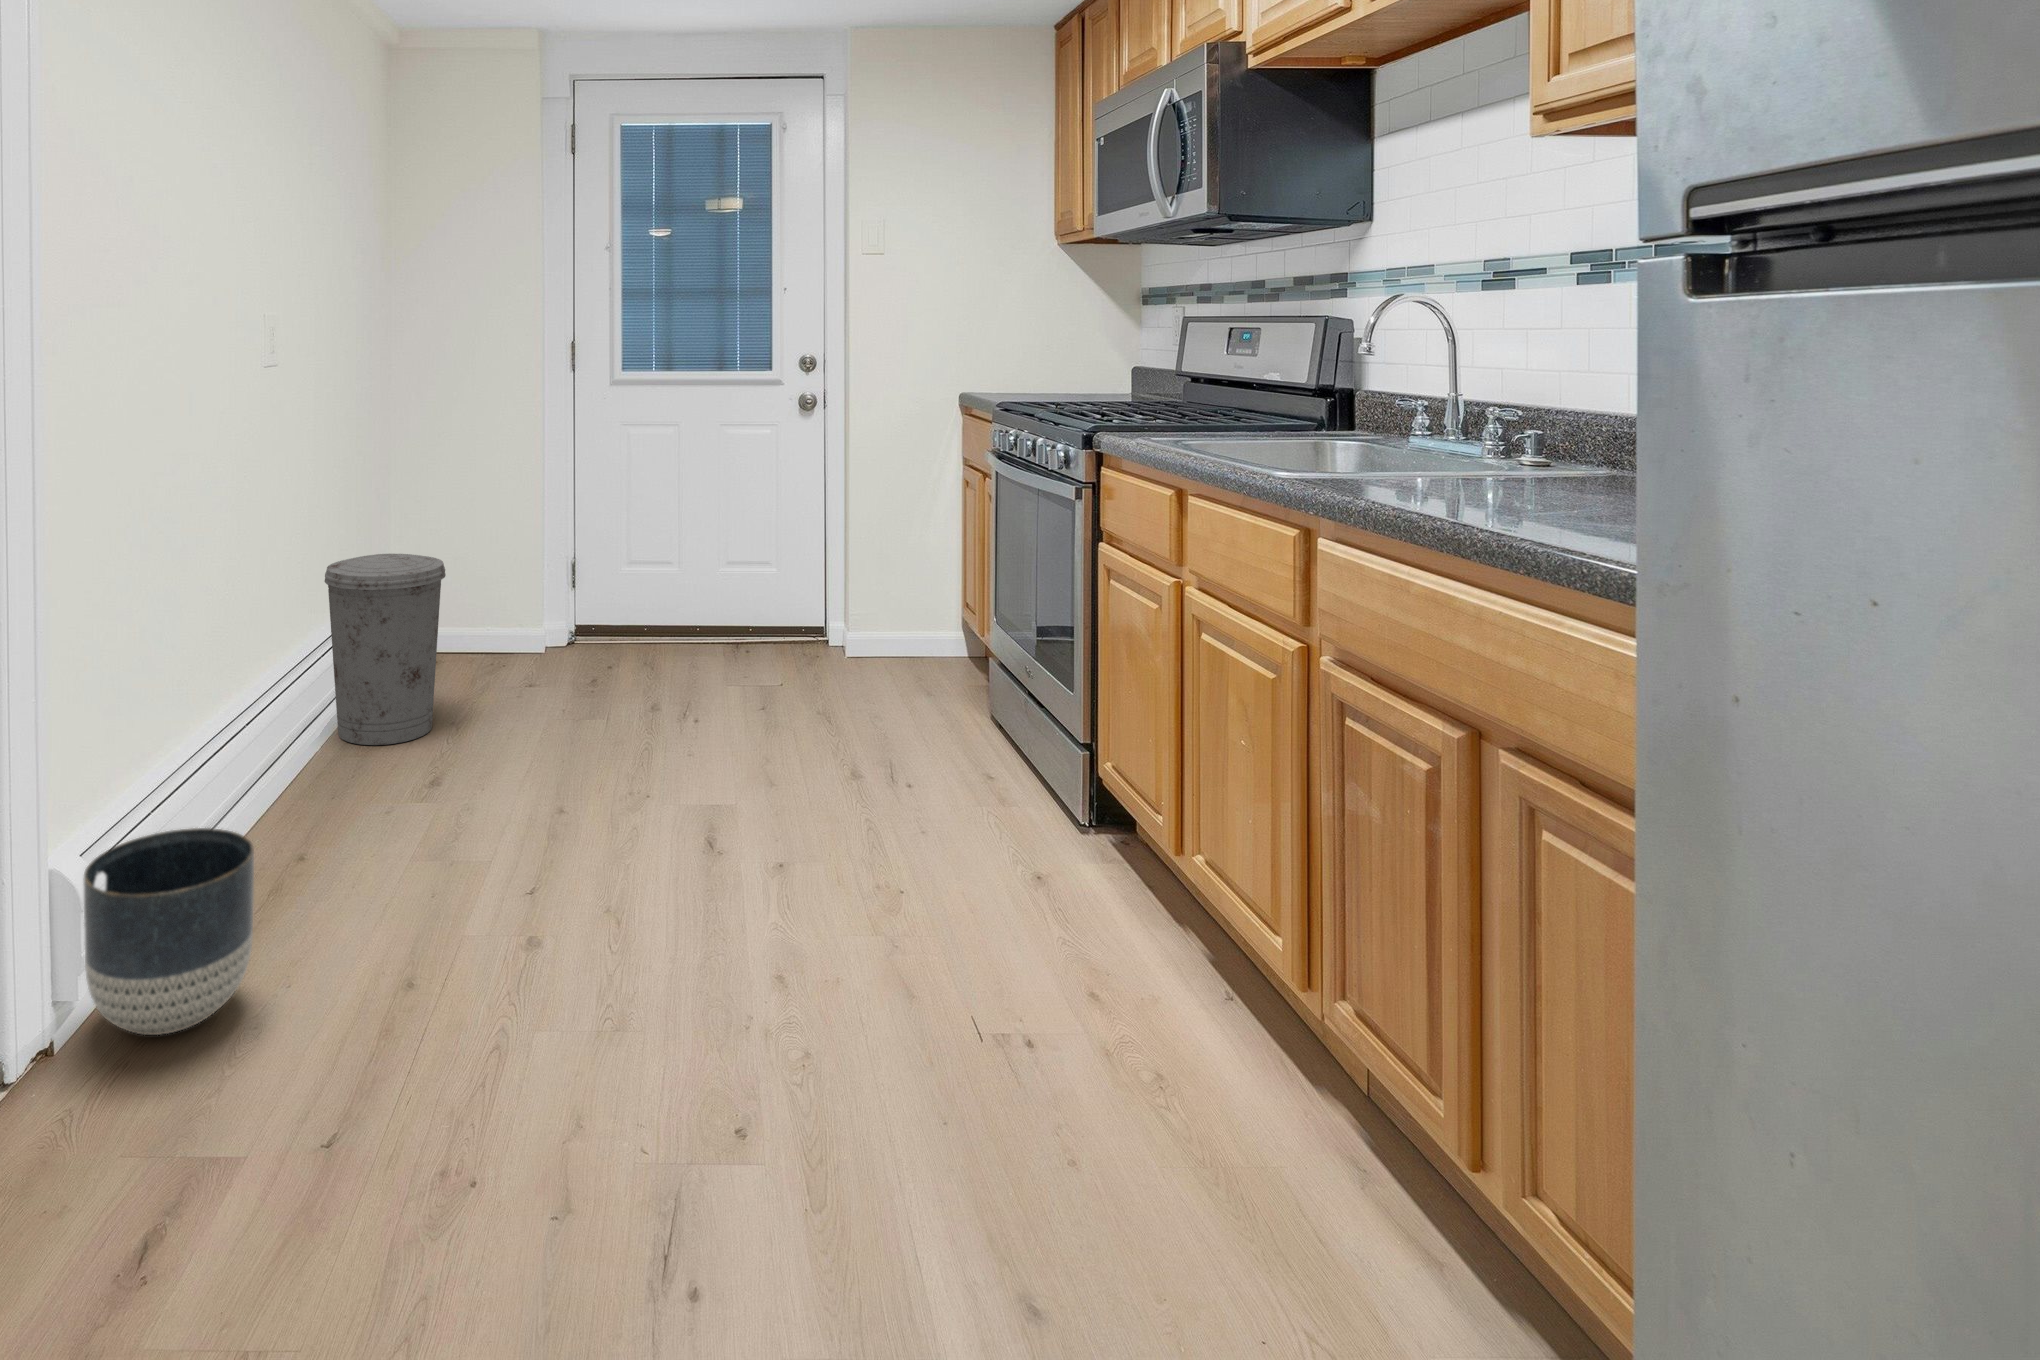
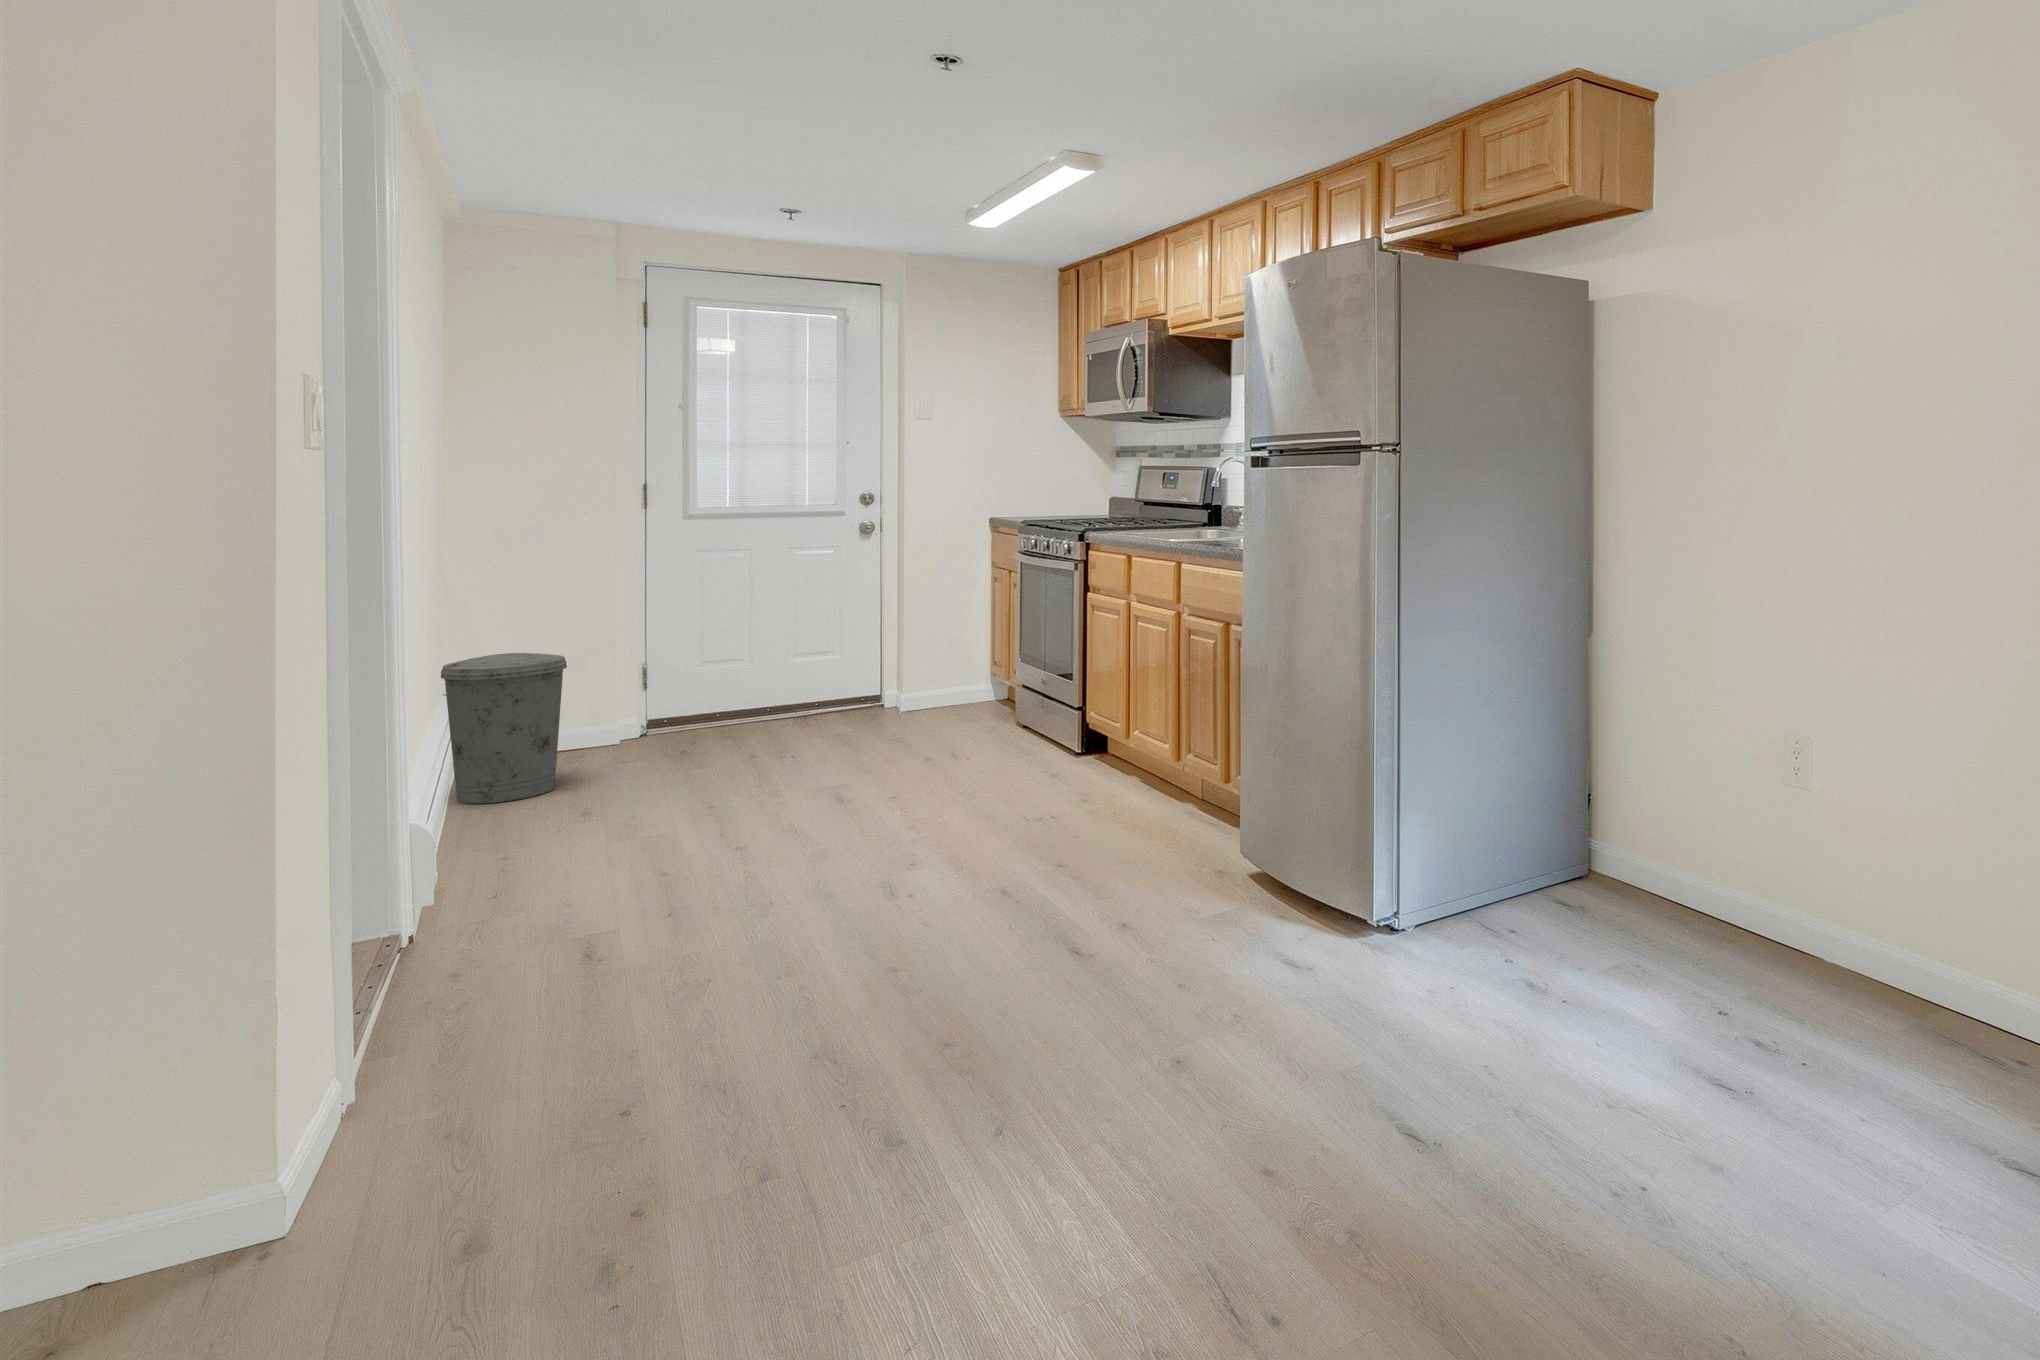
planter: present [83,828,254,1035] -> none [415,800,550,921]

